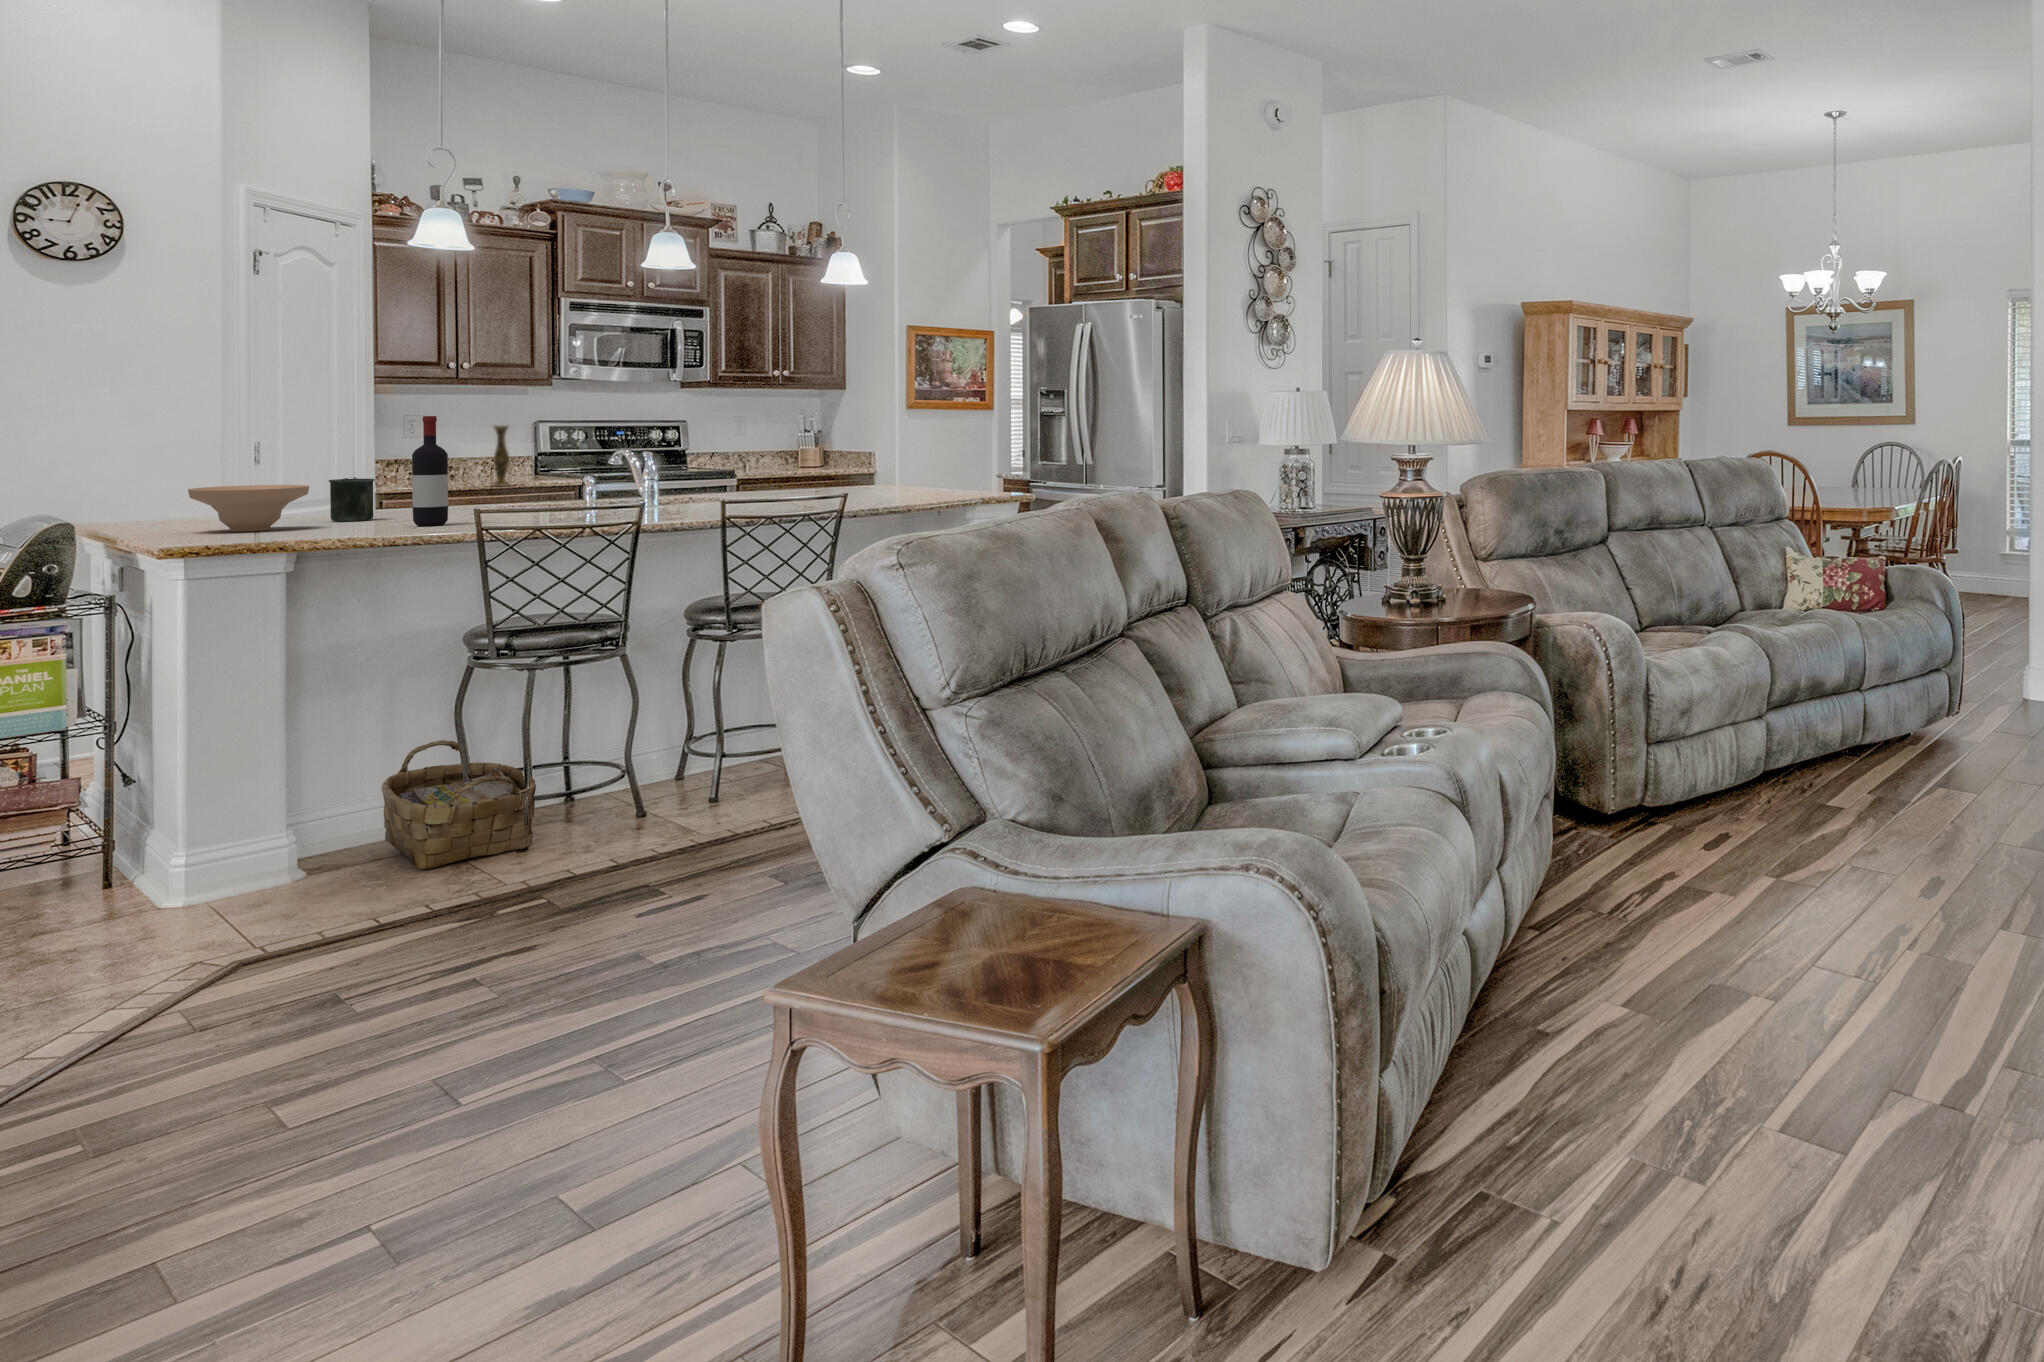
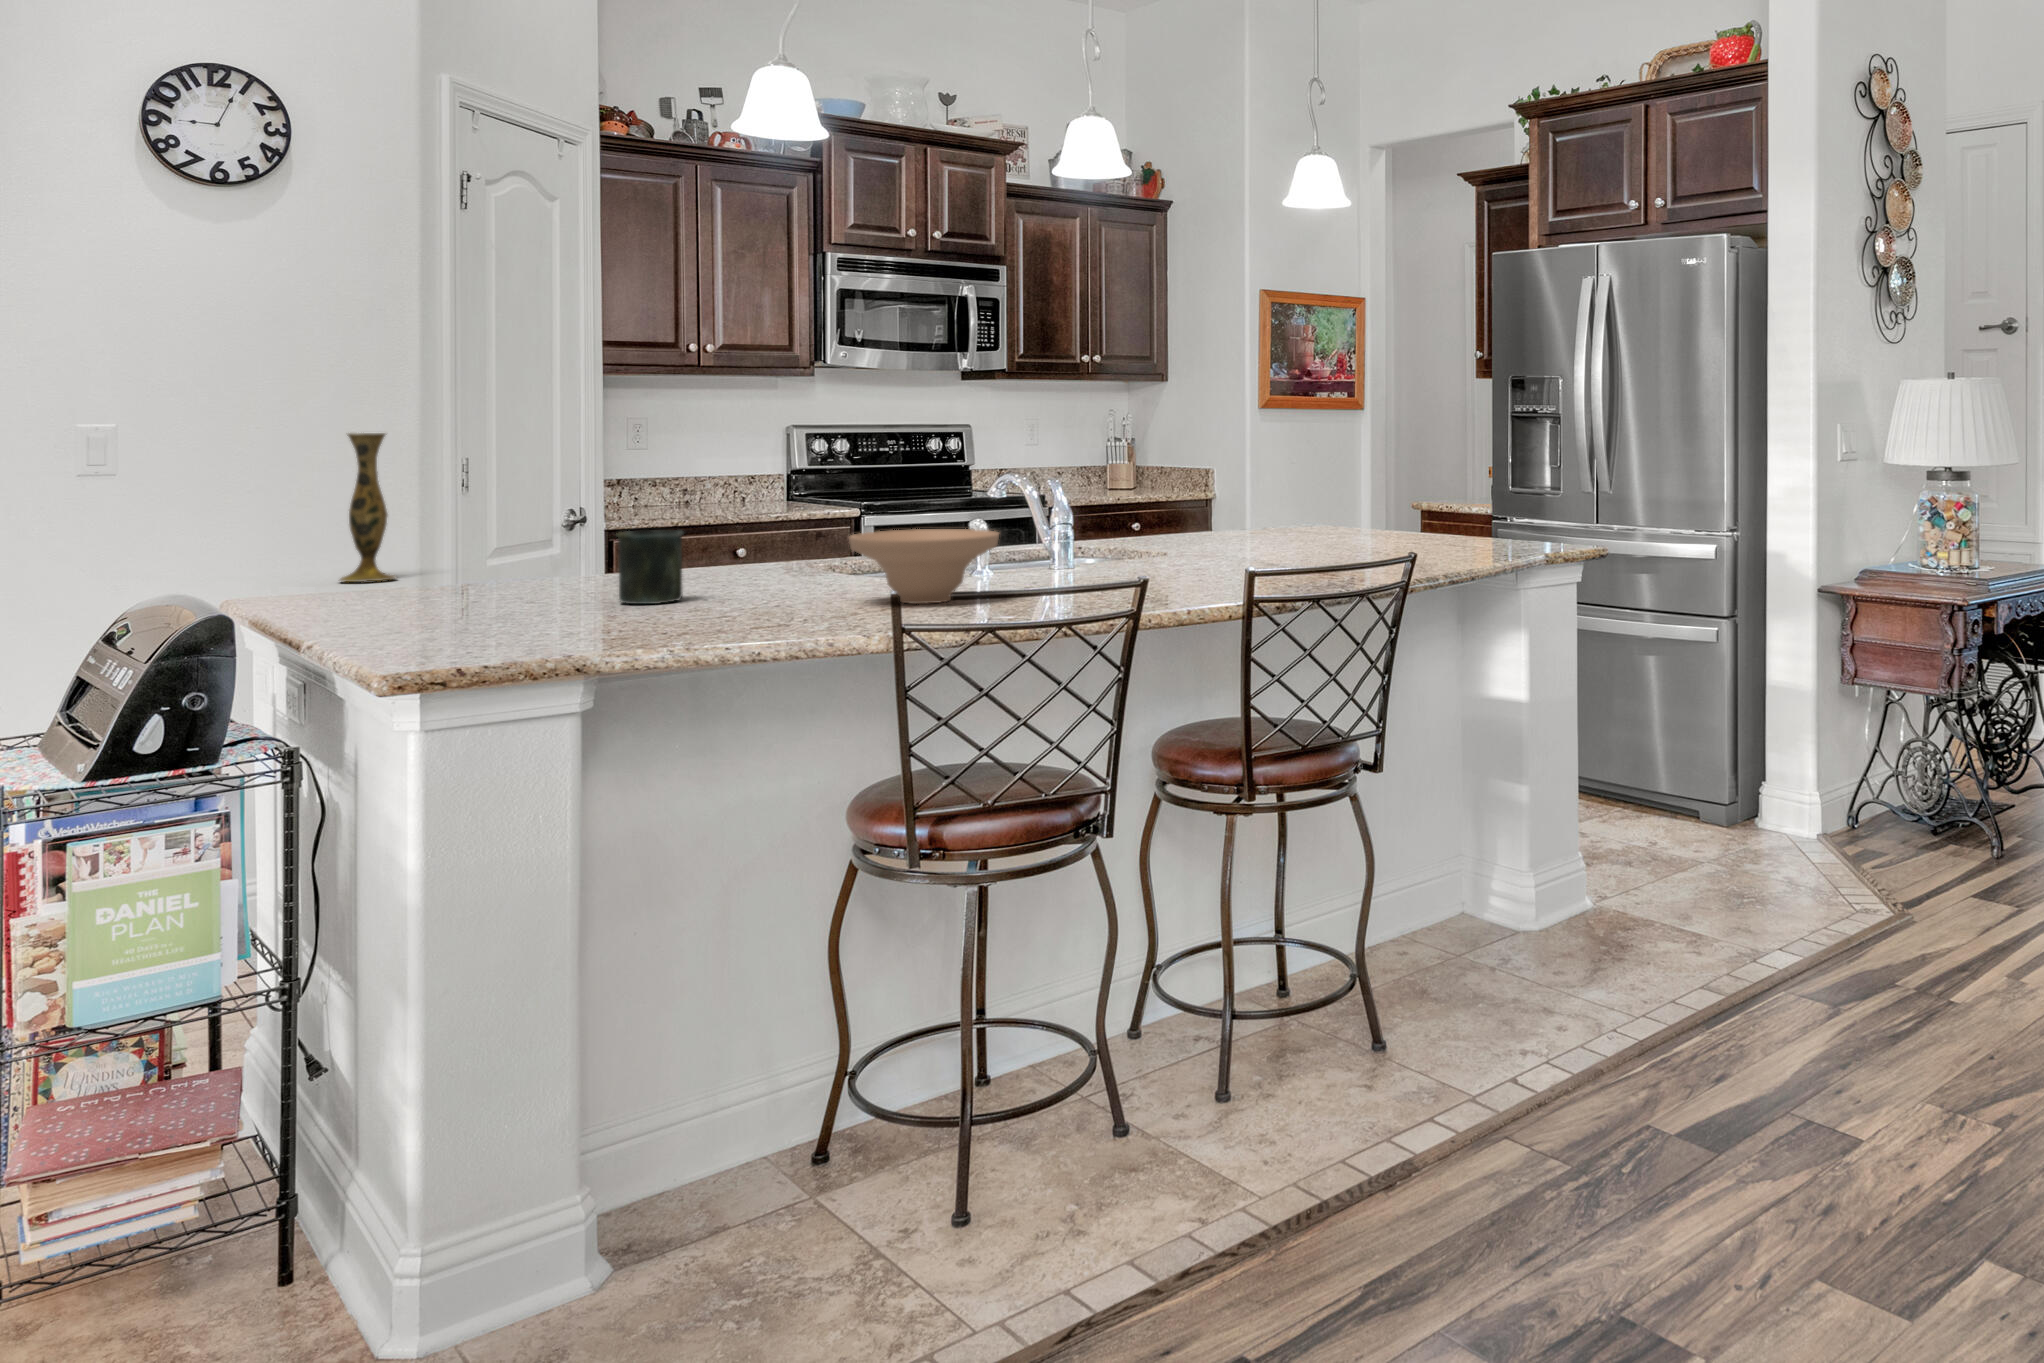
wine bottle: present [412,416,448,526] -> none [775,426,830,623]
vase: present [493,426,510,486] -> present [340,433,396,582]
bowl: present [188,485,309,532] -> present [849,529,999,604]
woven basket: present [381,740,536,870] -> none [720,990,971,1253]

